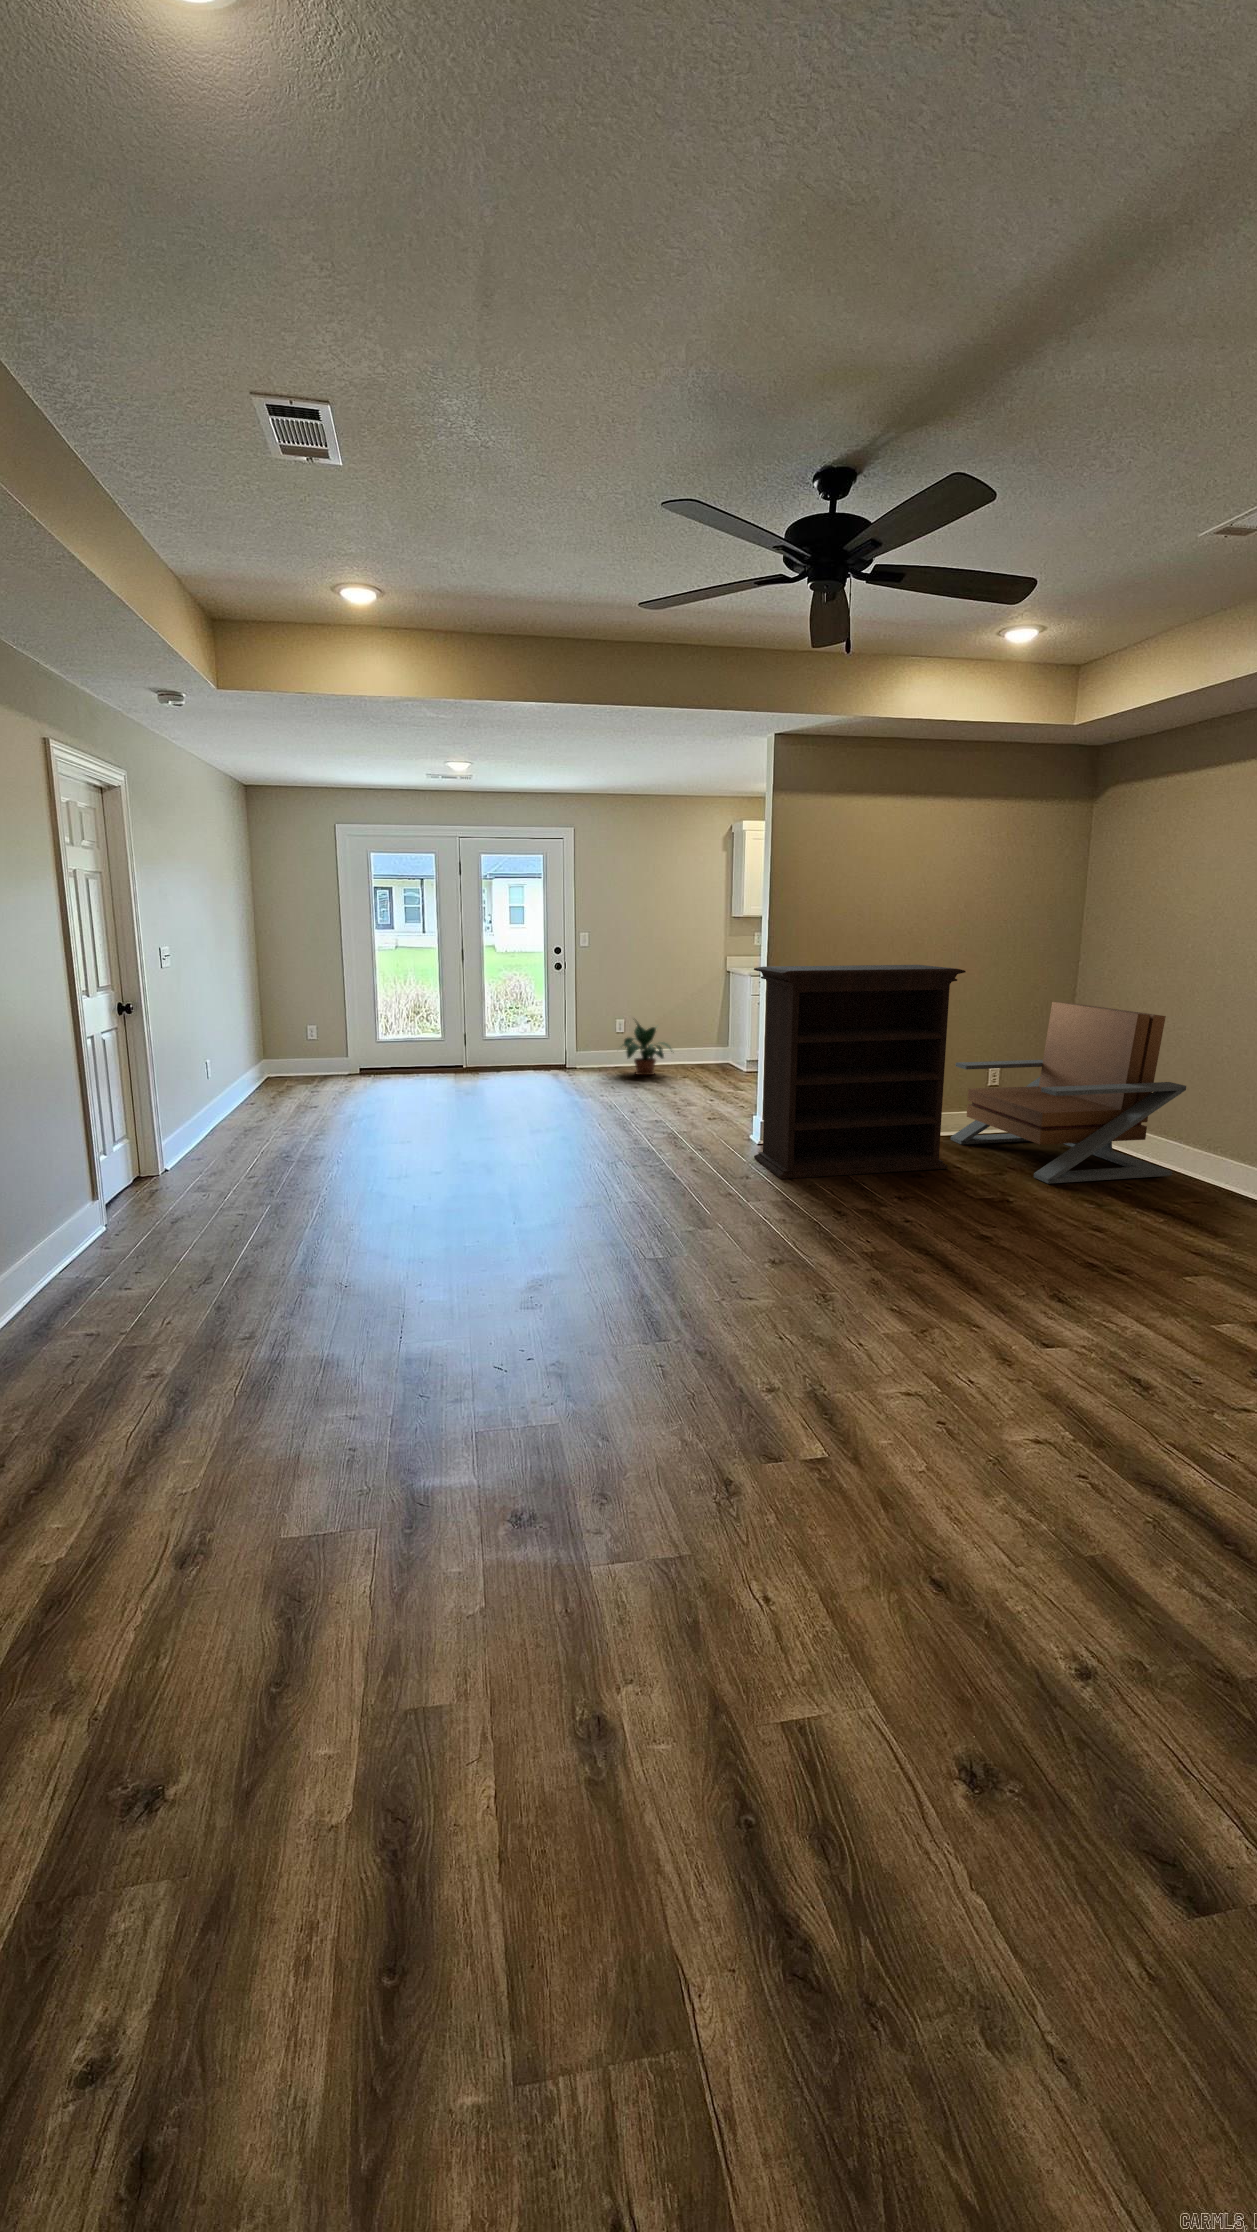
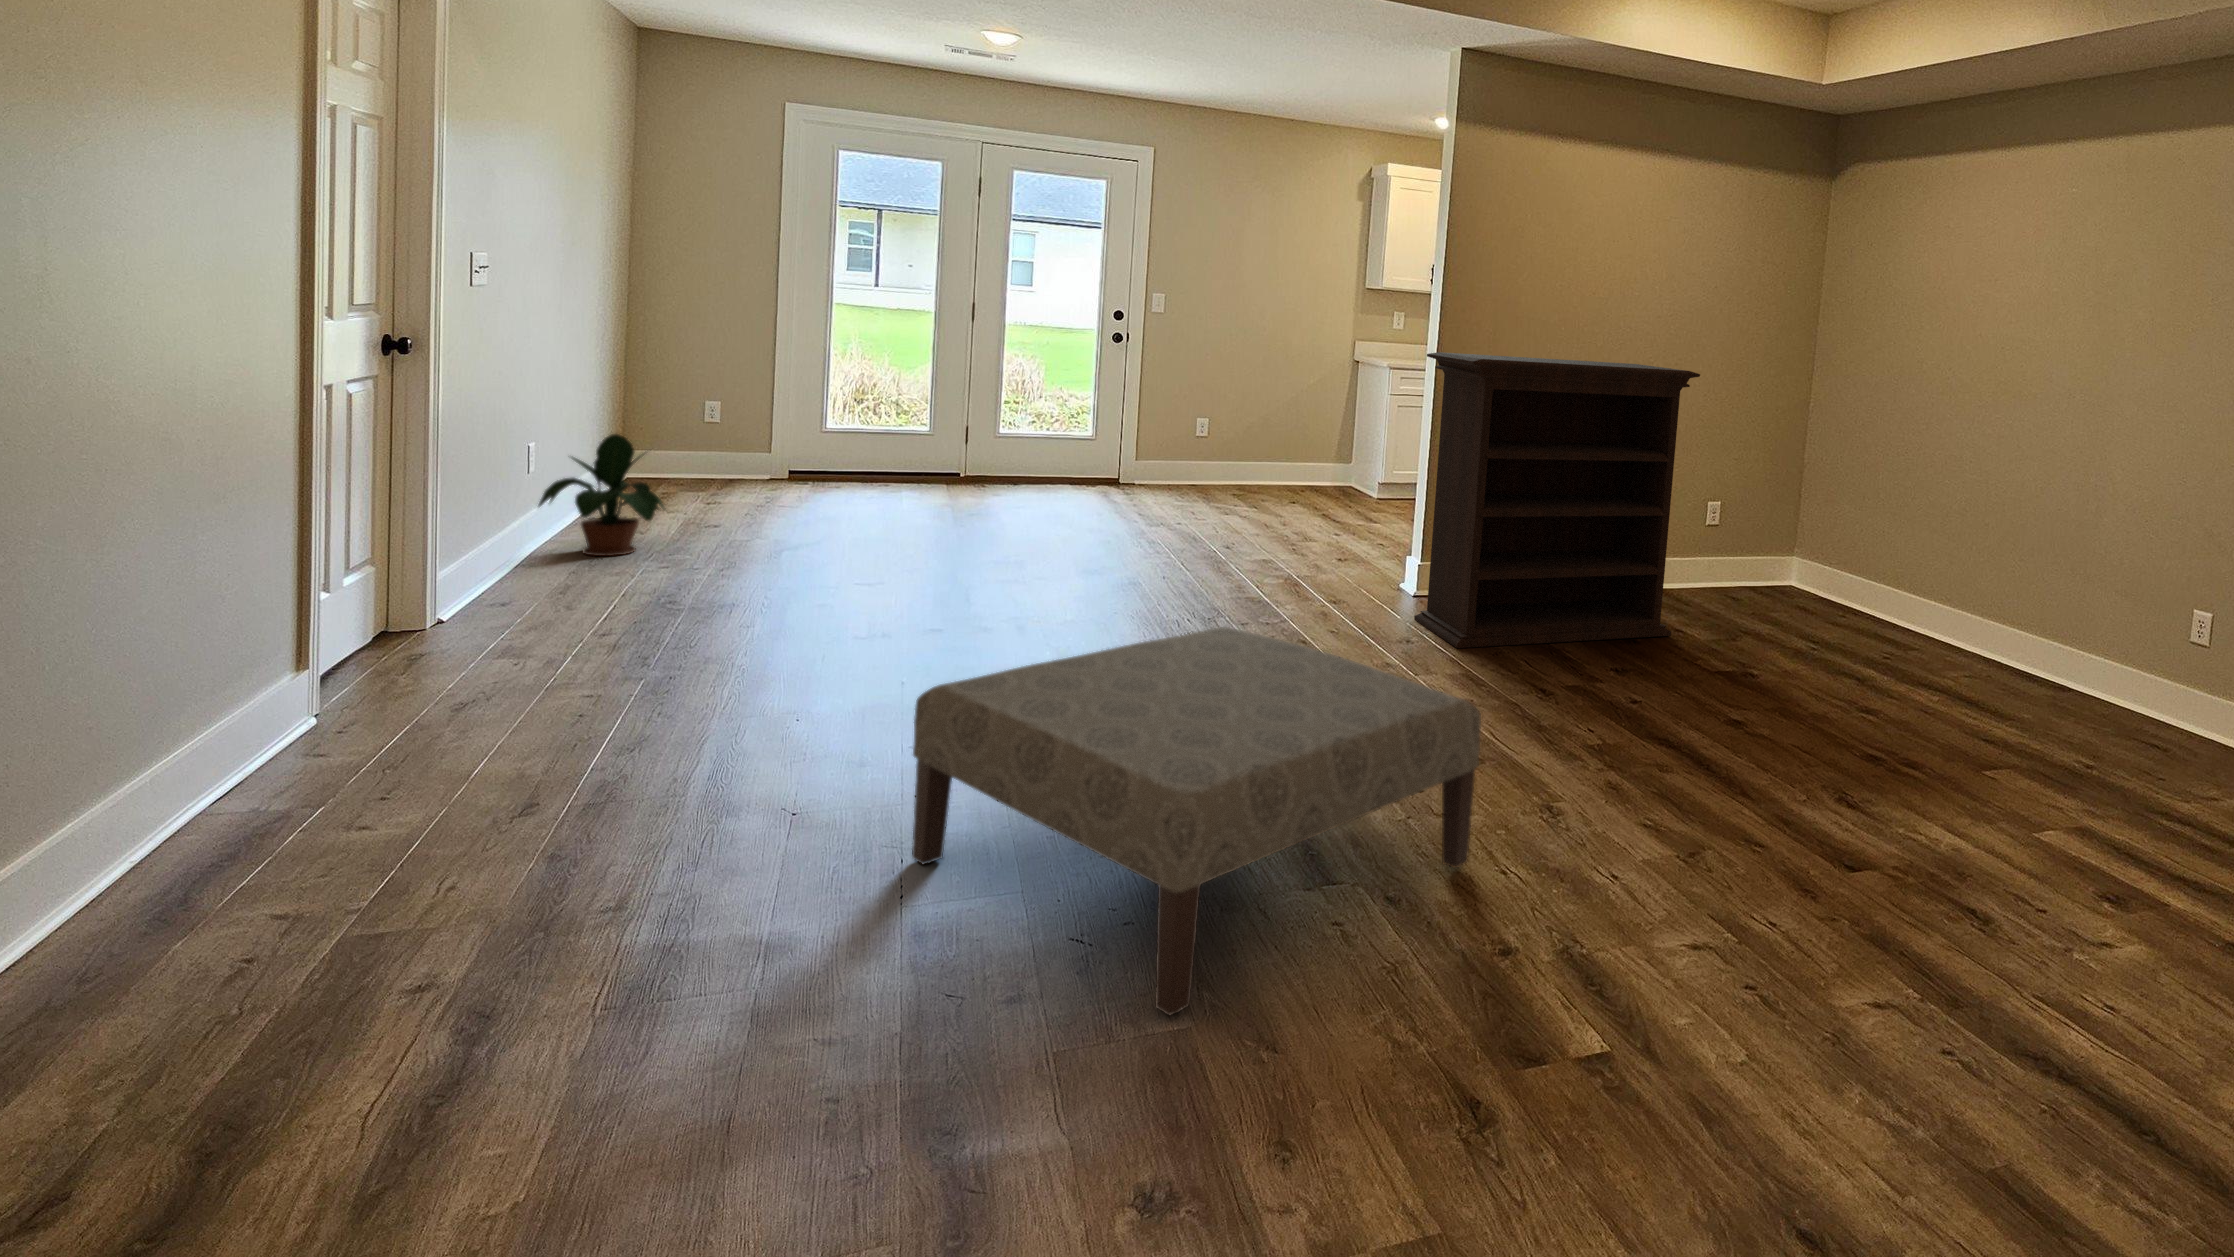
lounge chair: present [951,1002,1186,1184] -> none [1665,422,1952,656]
potted plant: present [623,1022,672,1075] -> present [538,434,664,556]
ottoman: none [401,1168,760,1415] -> present [912,627,1481,1015]

